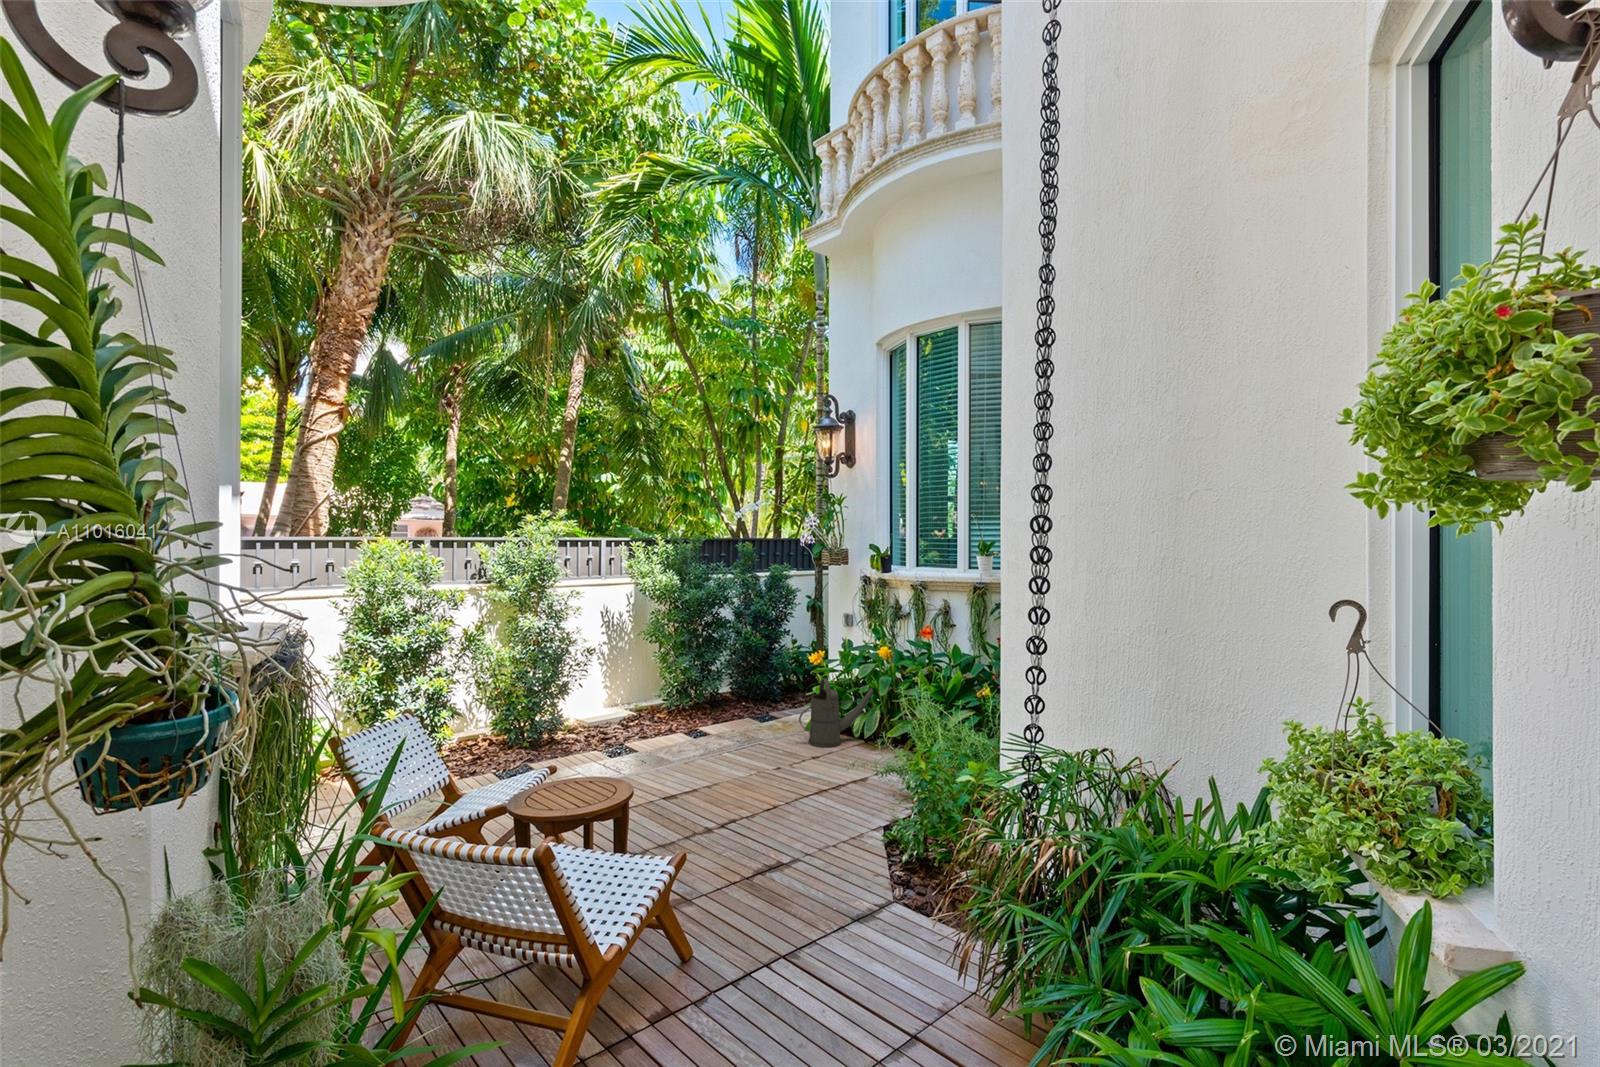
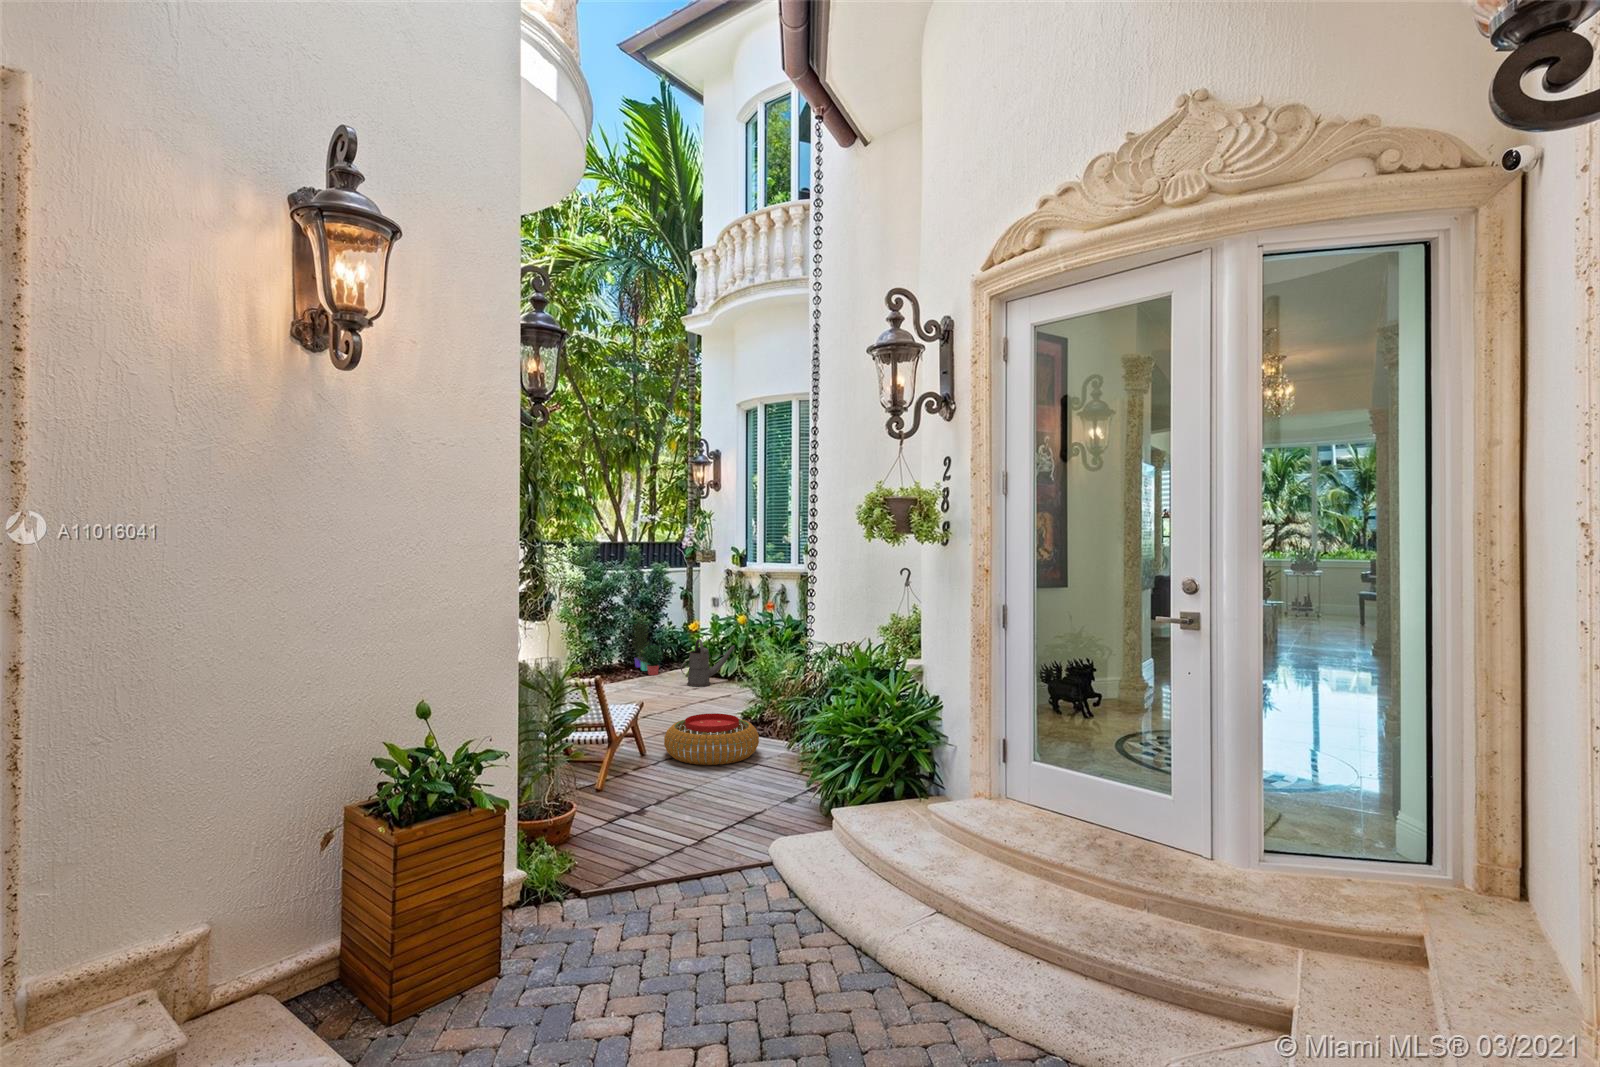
potted plant: none [739,636,779,721] -> present [633,618,663,675]
pouf: none [742,858,914,985] -> present [664,713,759,765]

